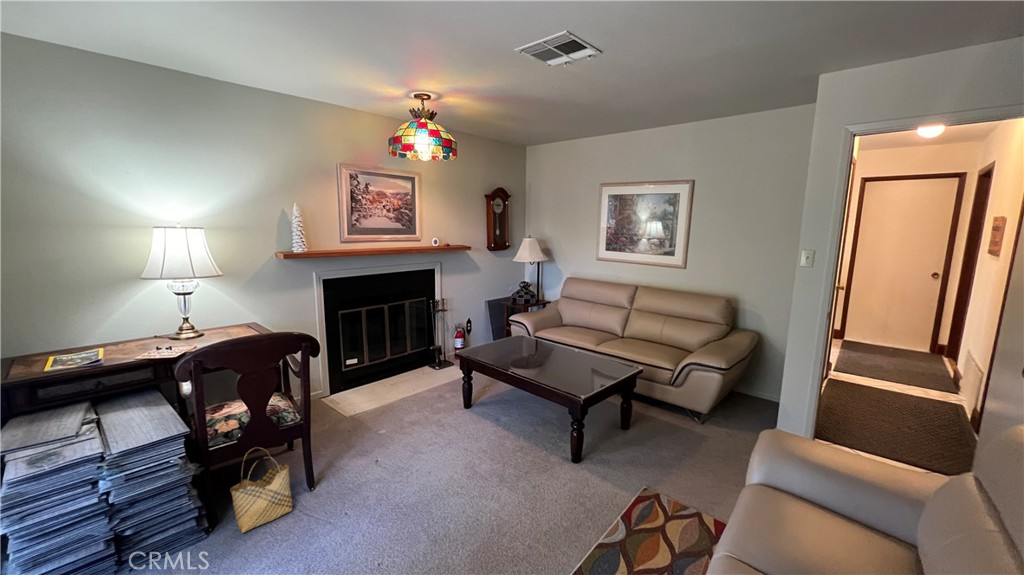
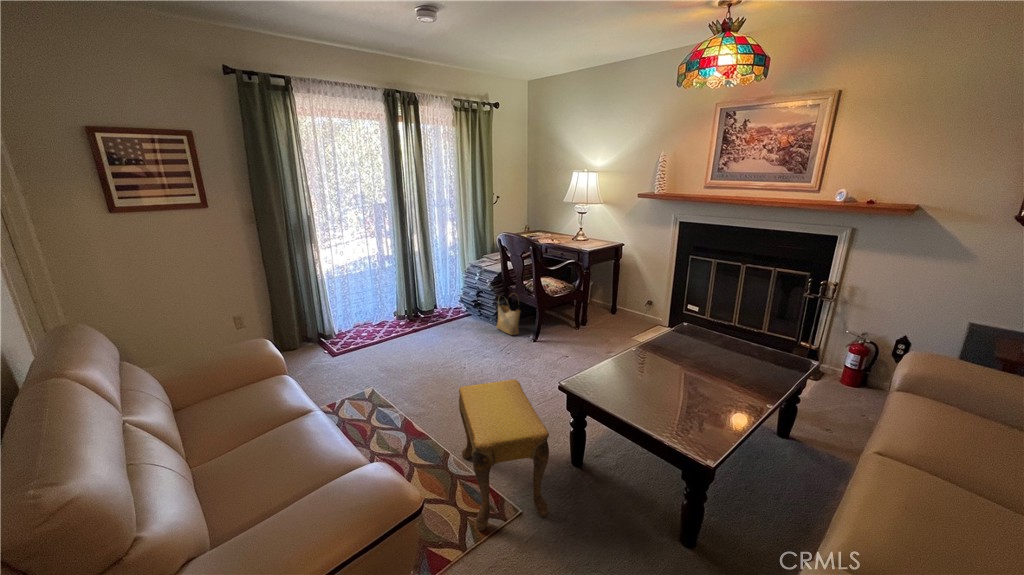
footstool: none [569,413,681,531] -> present [459,379,549,531]

